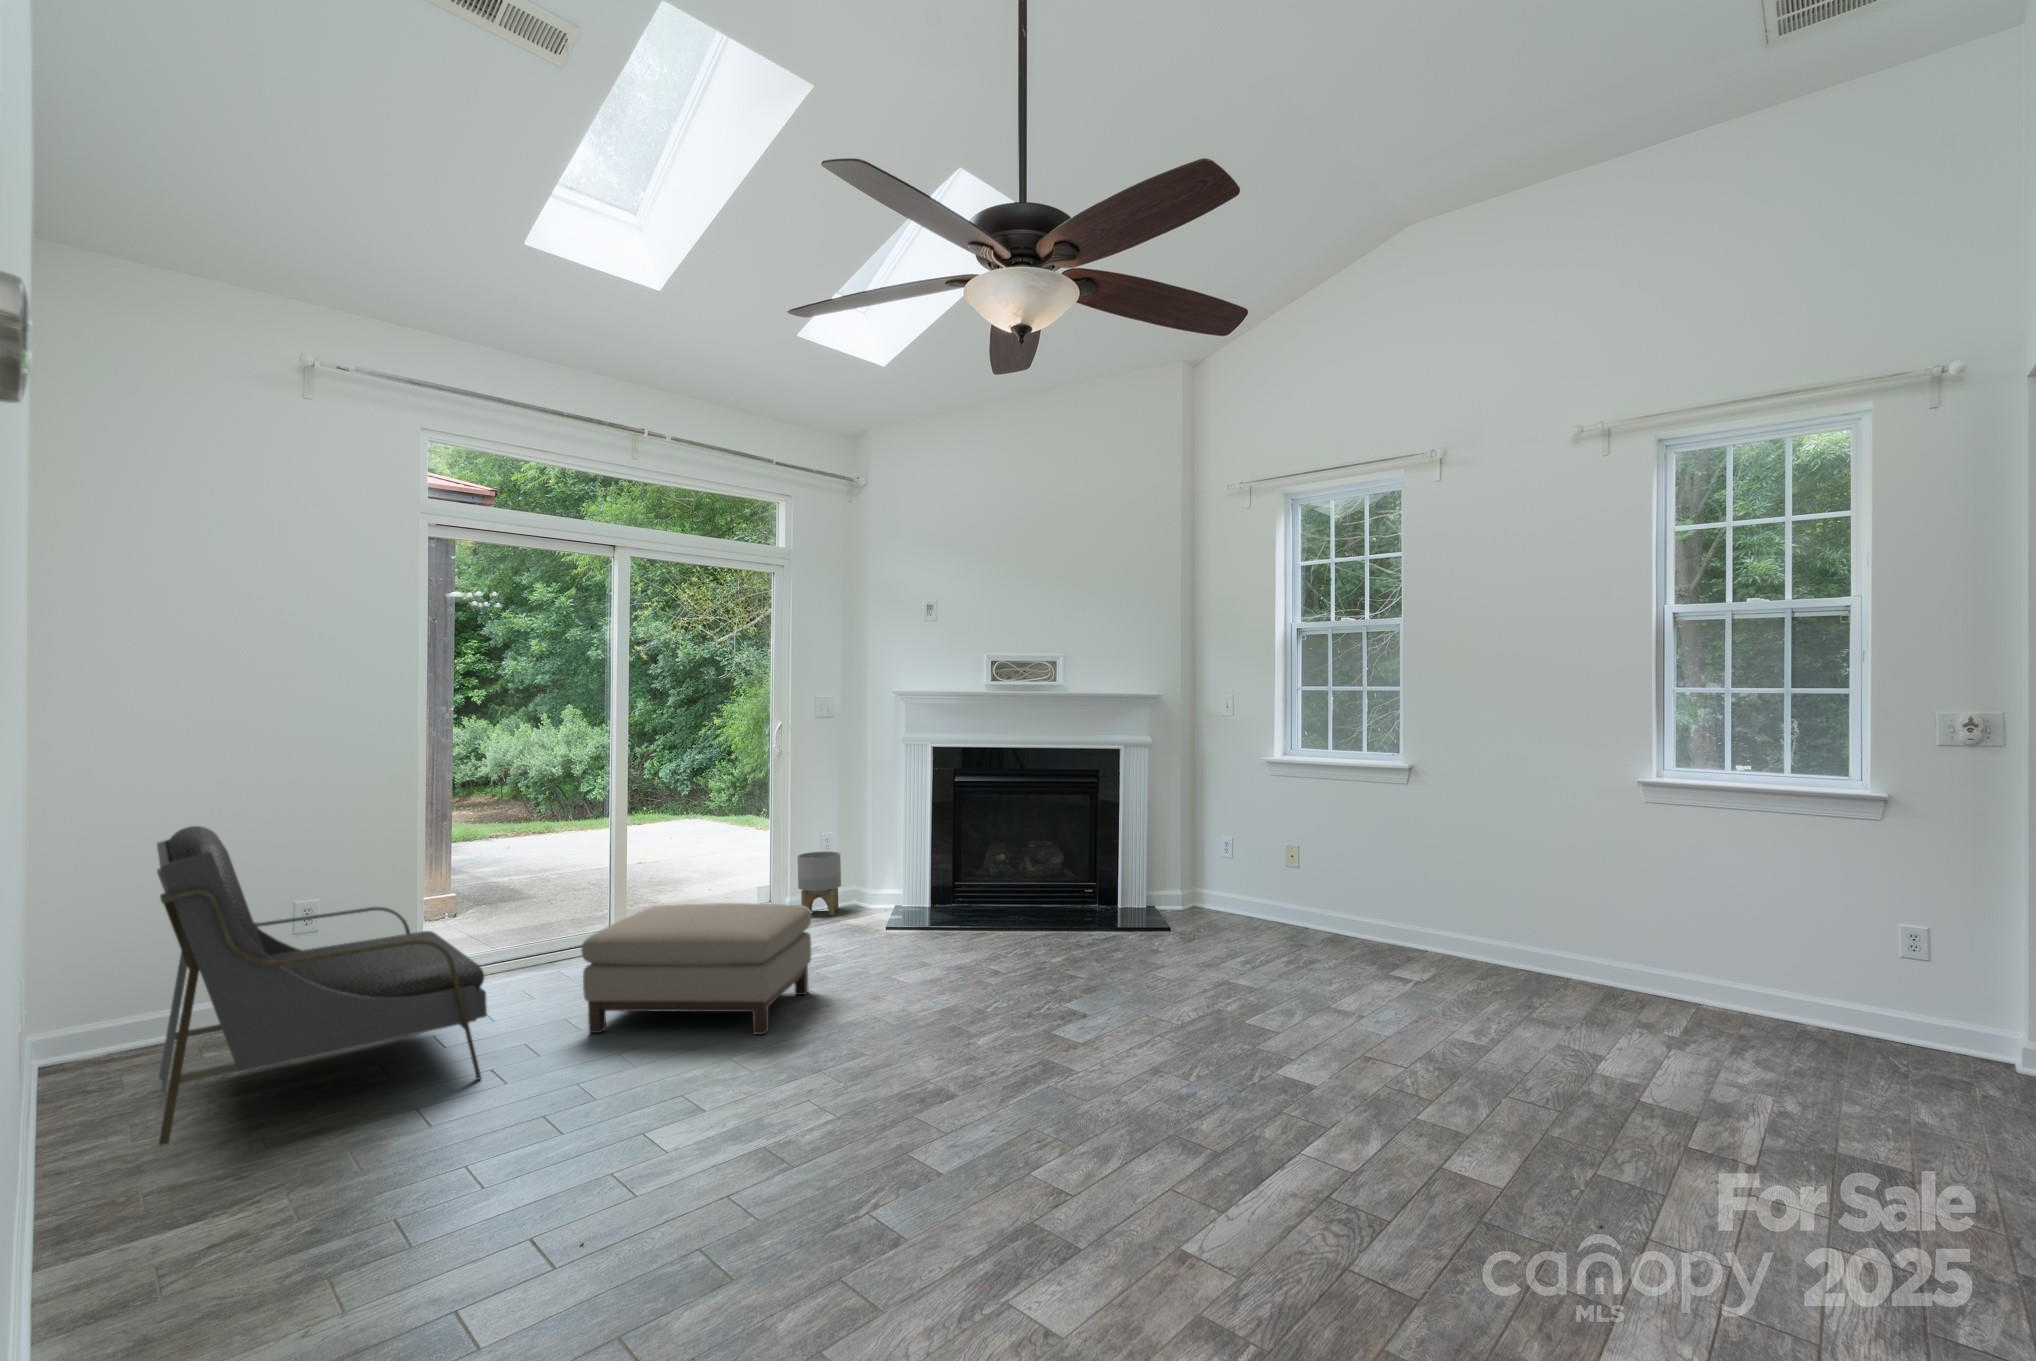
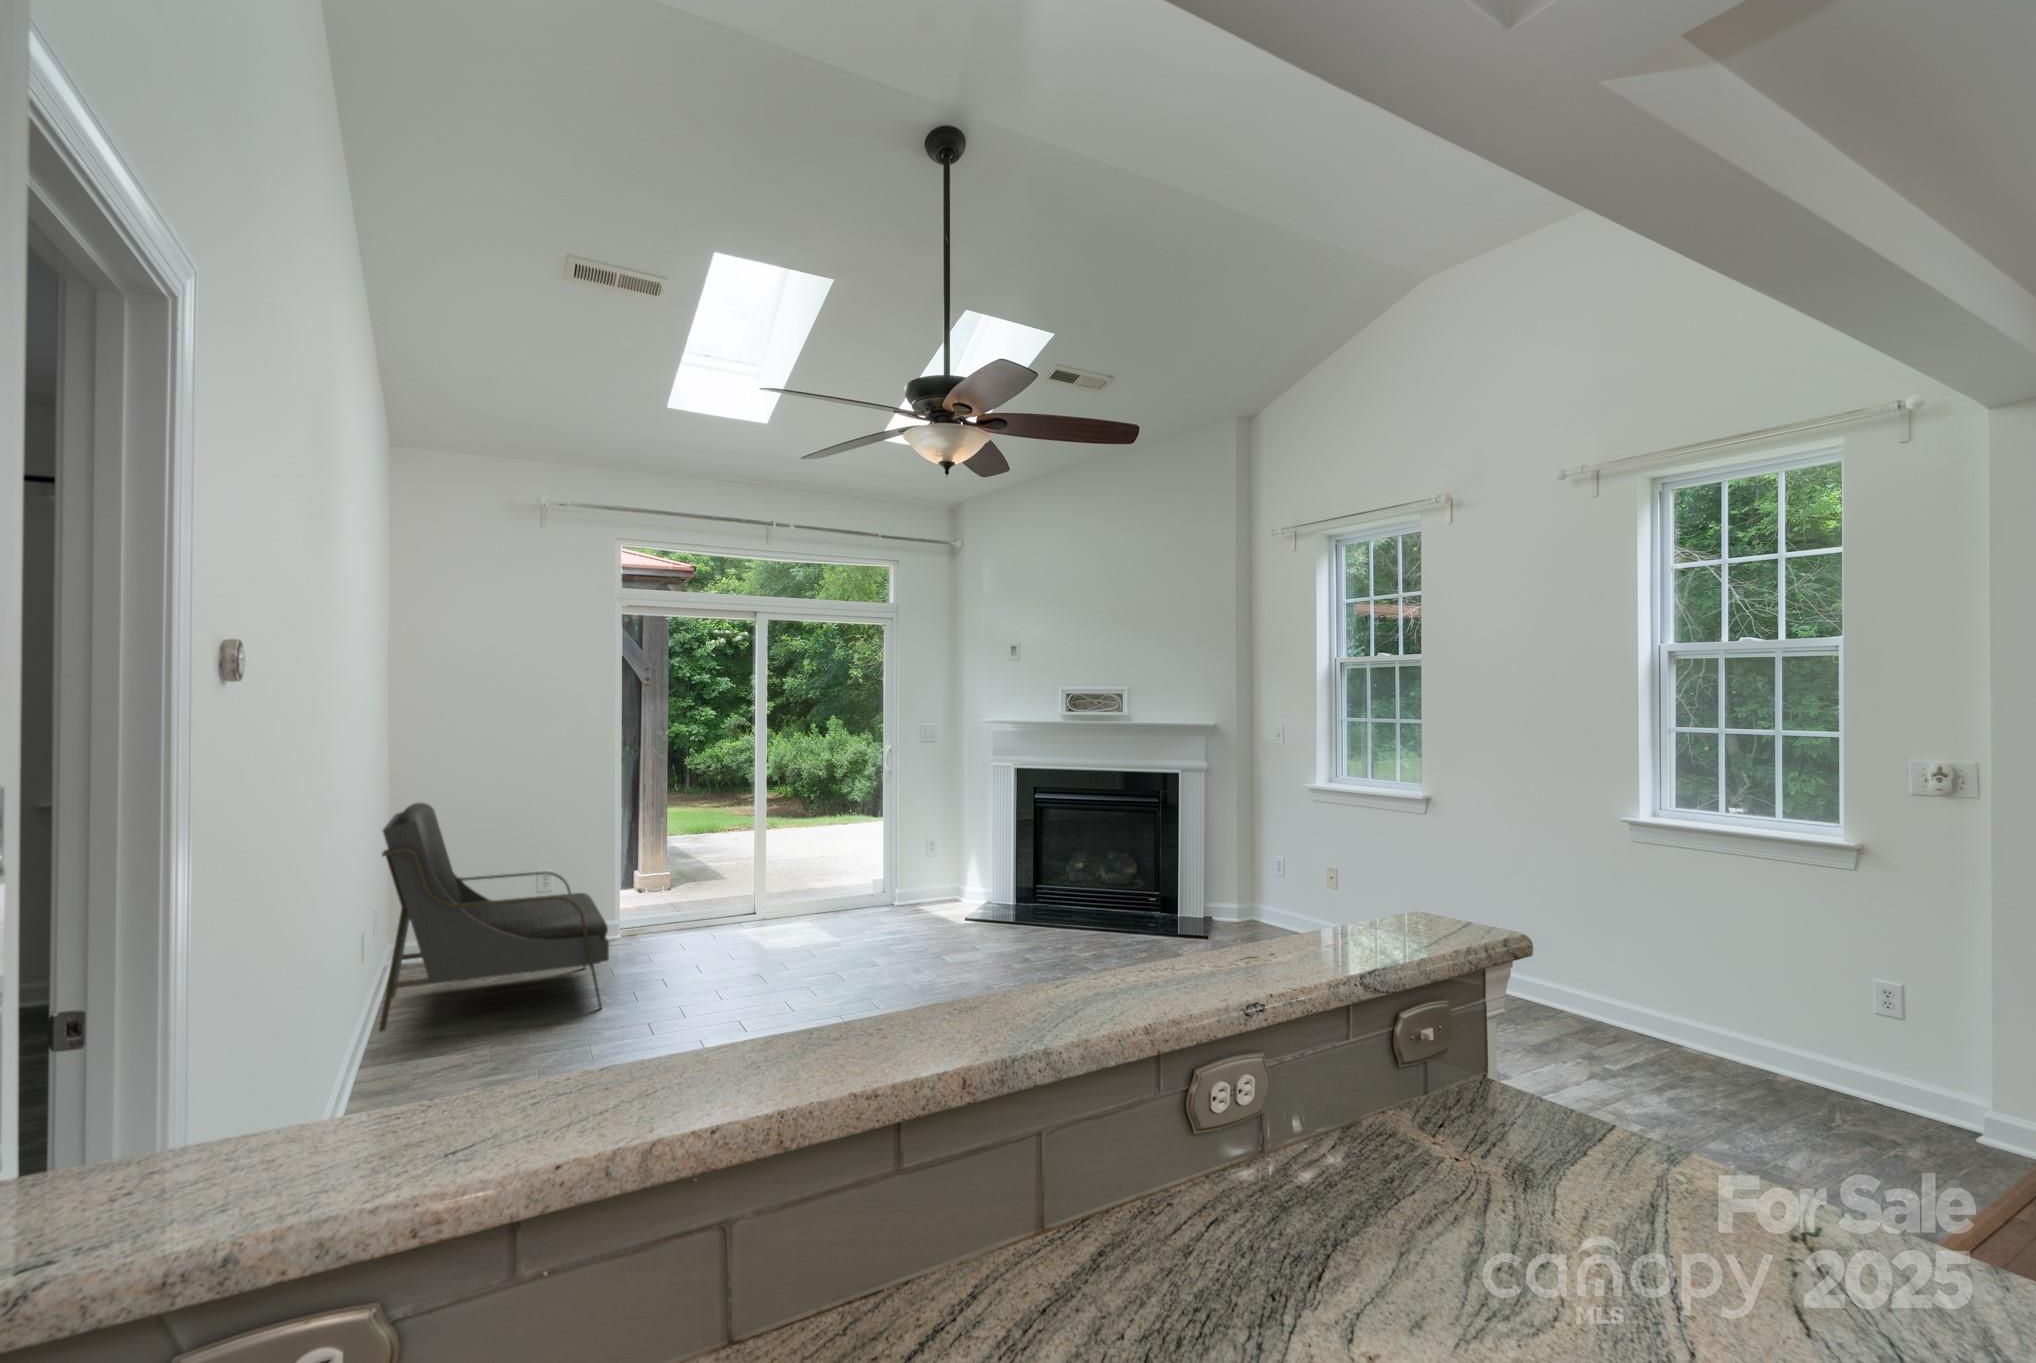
planter: present [797,851,841,916] -> none [905,850,942,907]
ottoman: present [582,903,812,1034] -> none [689,886,880,995]

